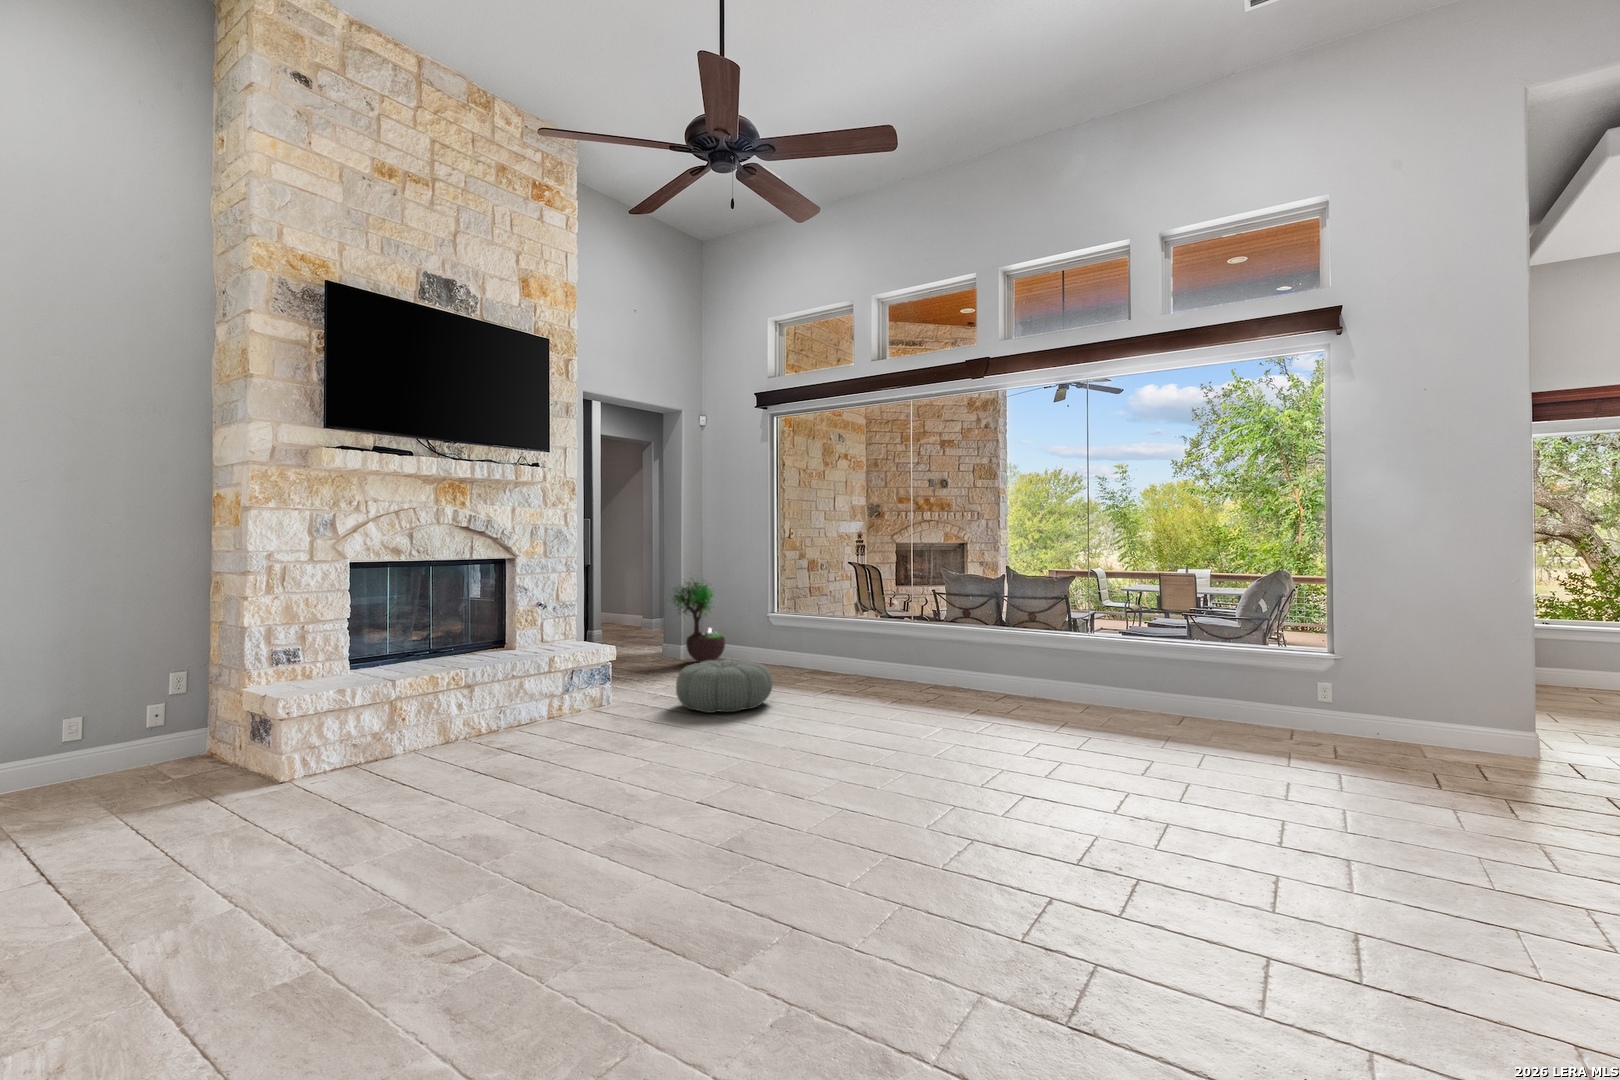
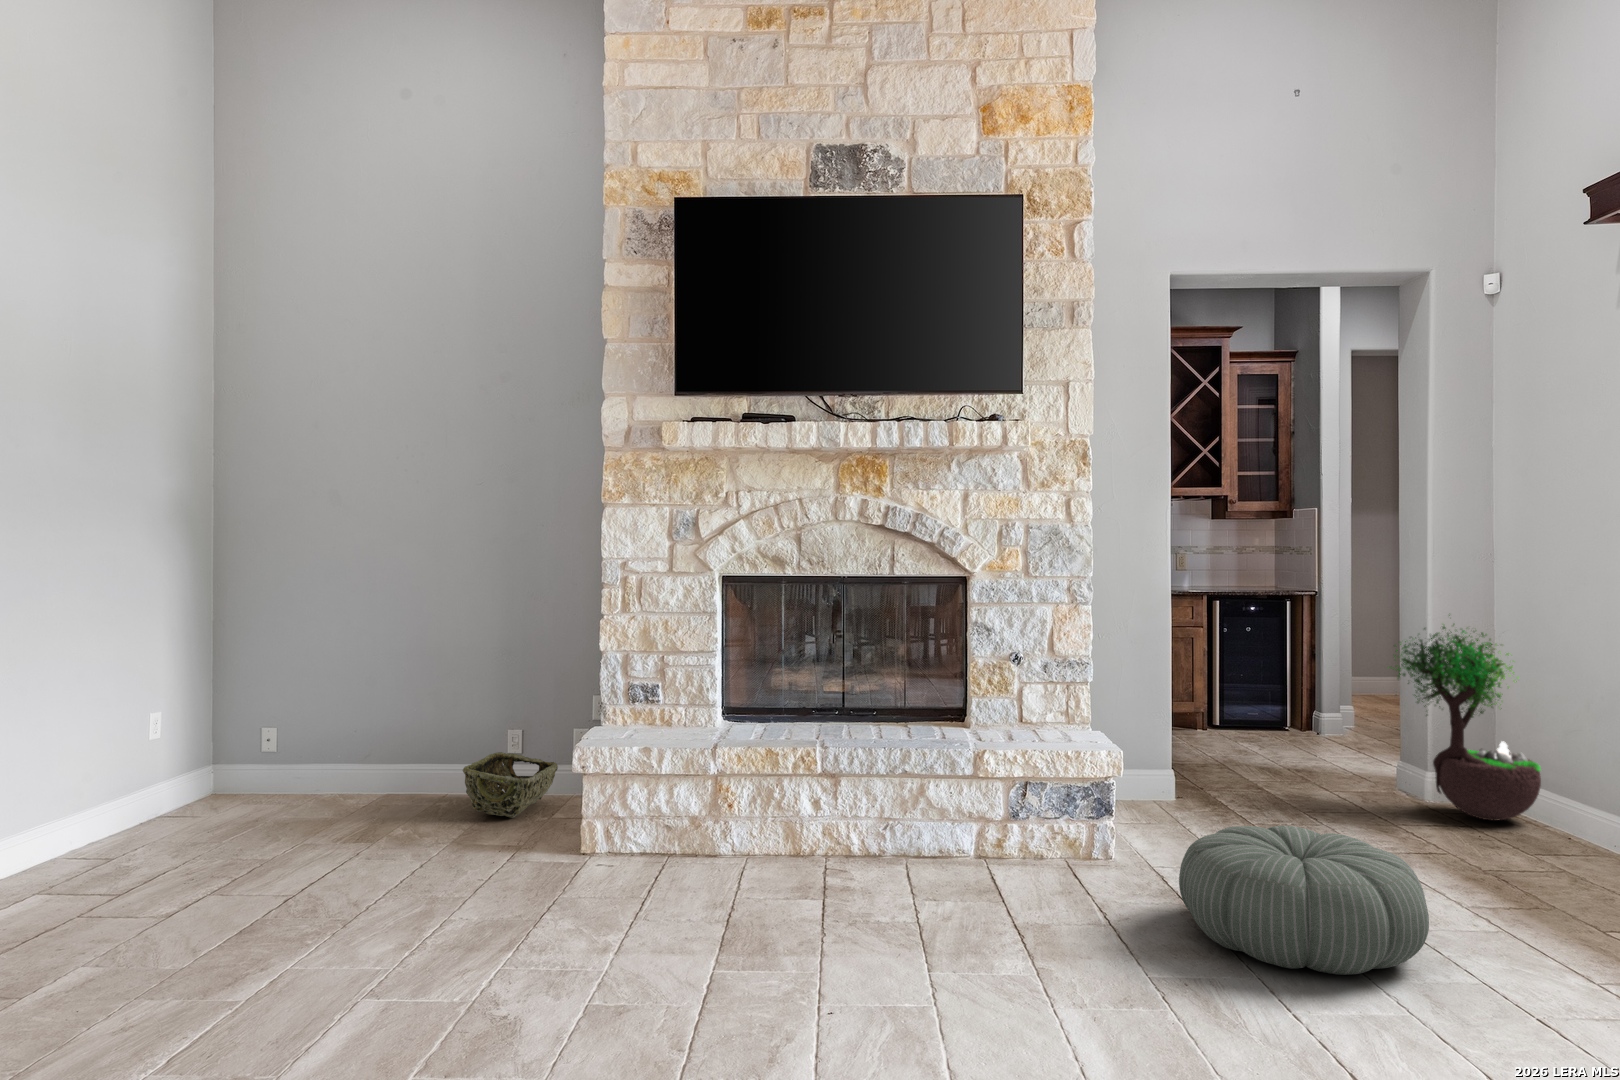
woven basket: none [27,748,142,804] -> present [463,752,558,818]

